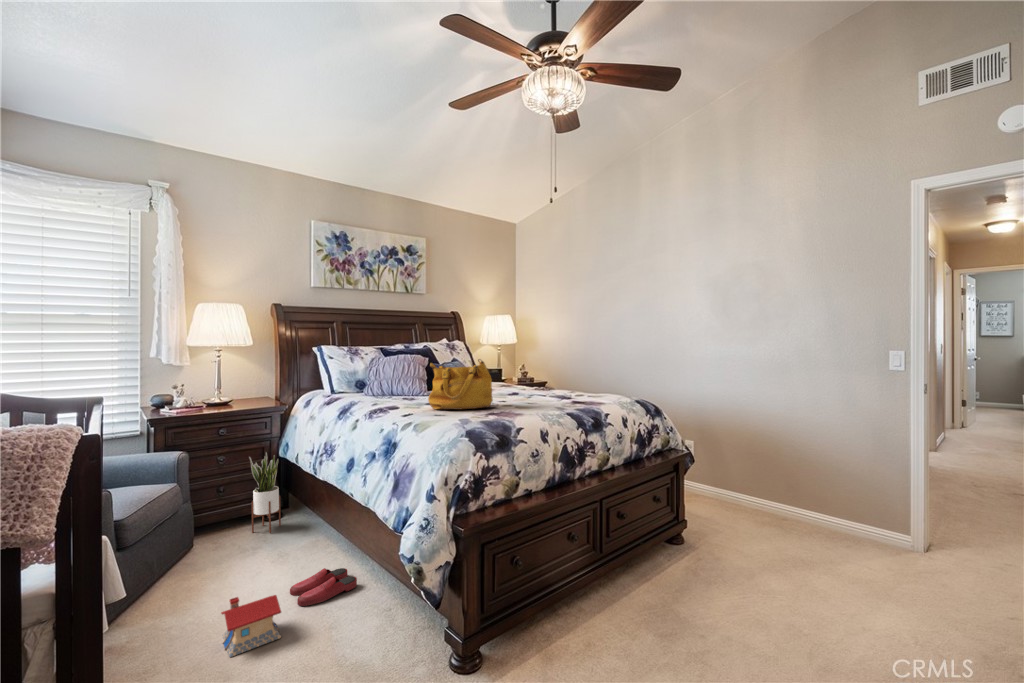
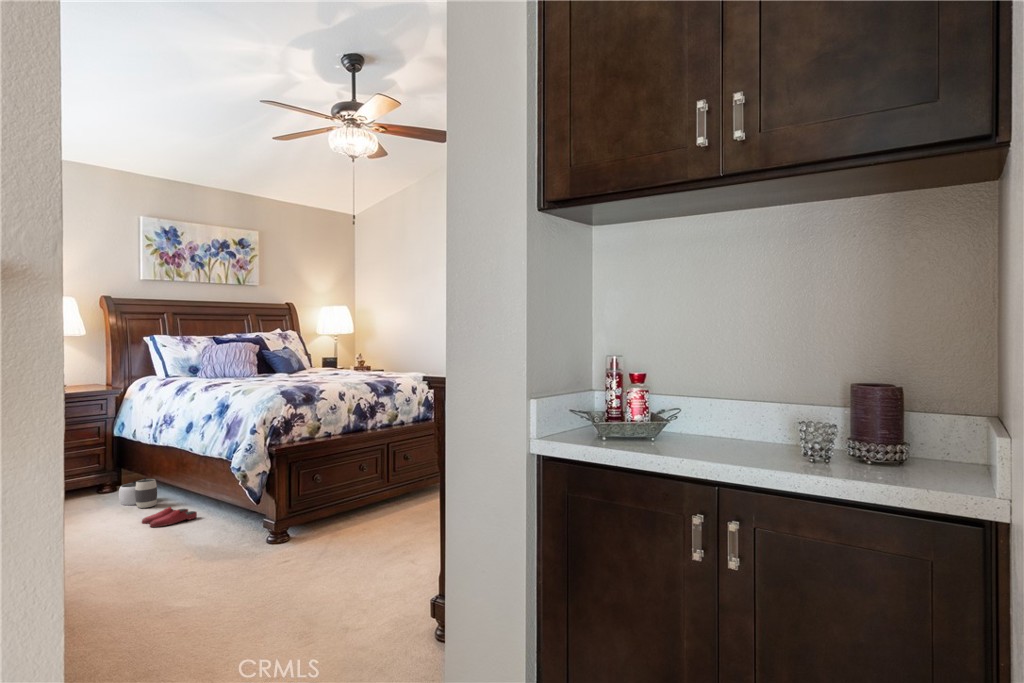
handbag: present [428,359,493,410] -> none [255,343,309,383]
potted plant: present [249,453,281,533] -> none [91,429,120,499]
waste basket: none [275,516,315,557] -> present [119,478,157,508]
toy house: present [221,595,281,657] -> none [94,512,142,547]

